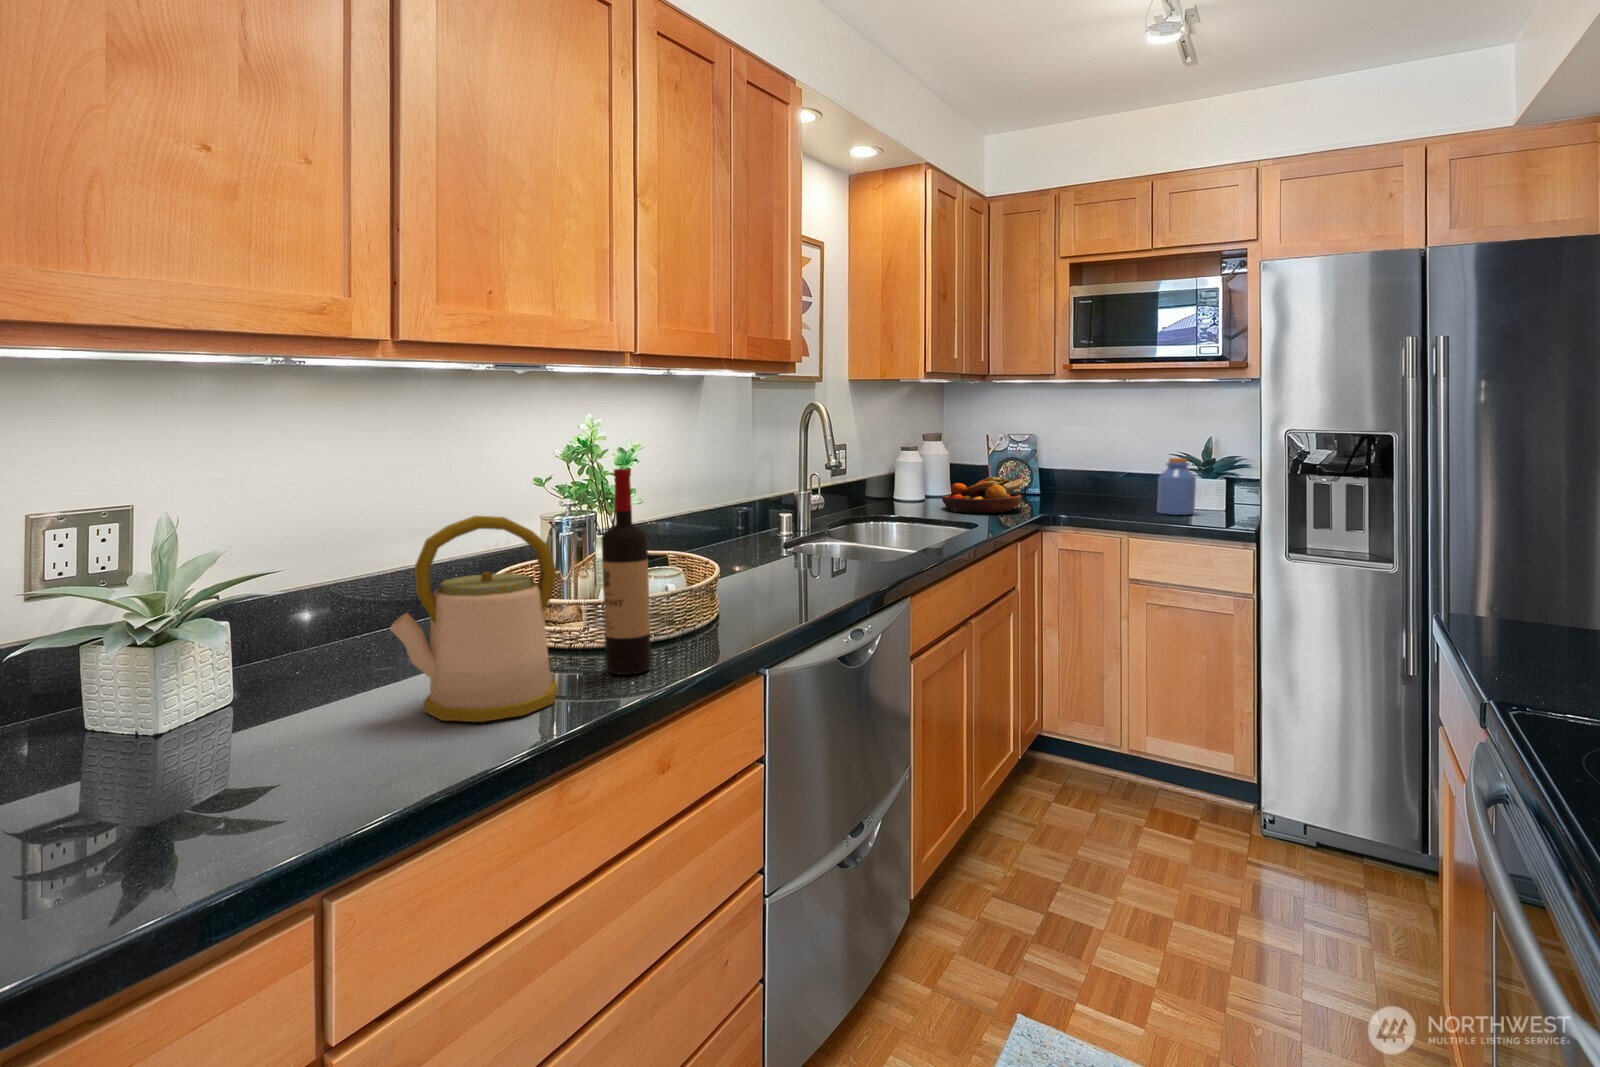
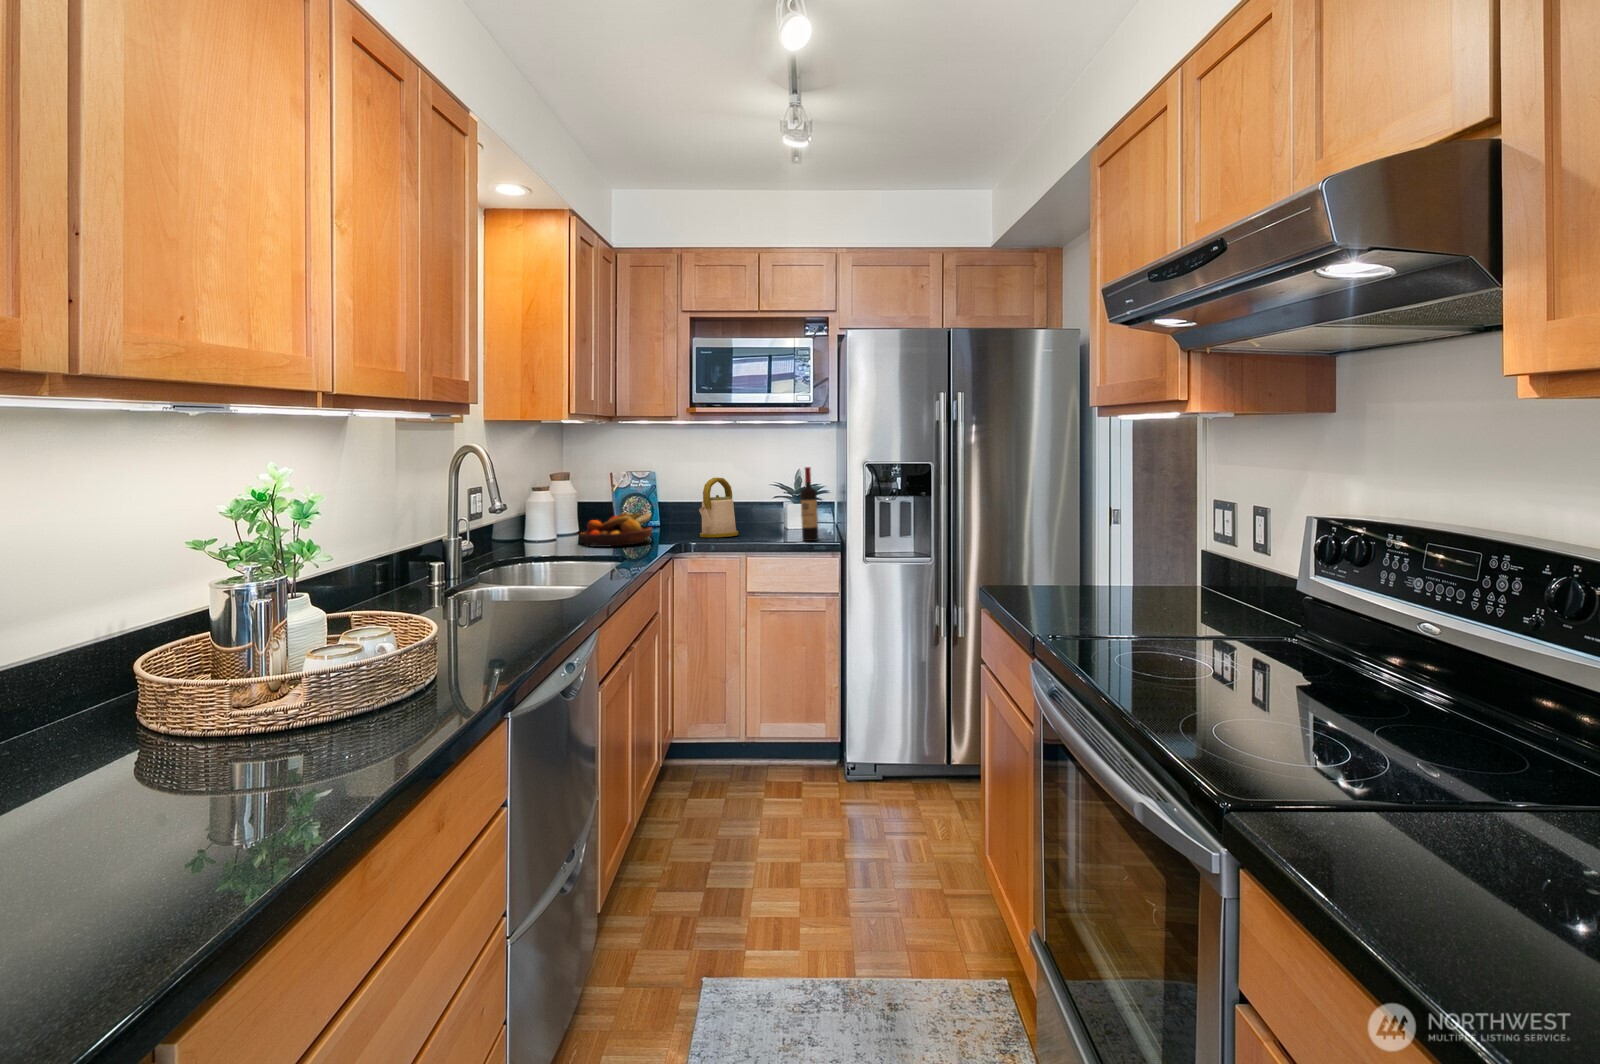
jar: present [1157,458,1196,515] -> none [760,489,790,535]
wine bottle: present [601,469,651,675] -> present [801,467,818,541]
kettle: present [390,516,557,722] -> present [699,478,738,537]

